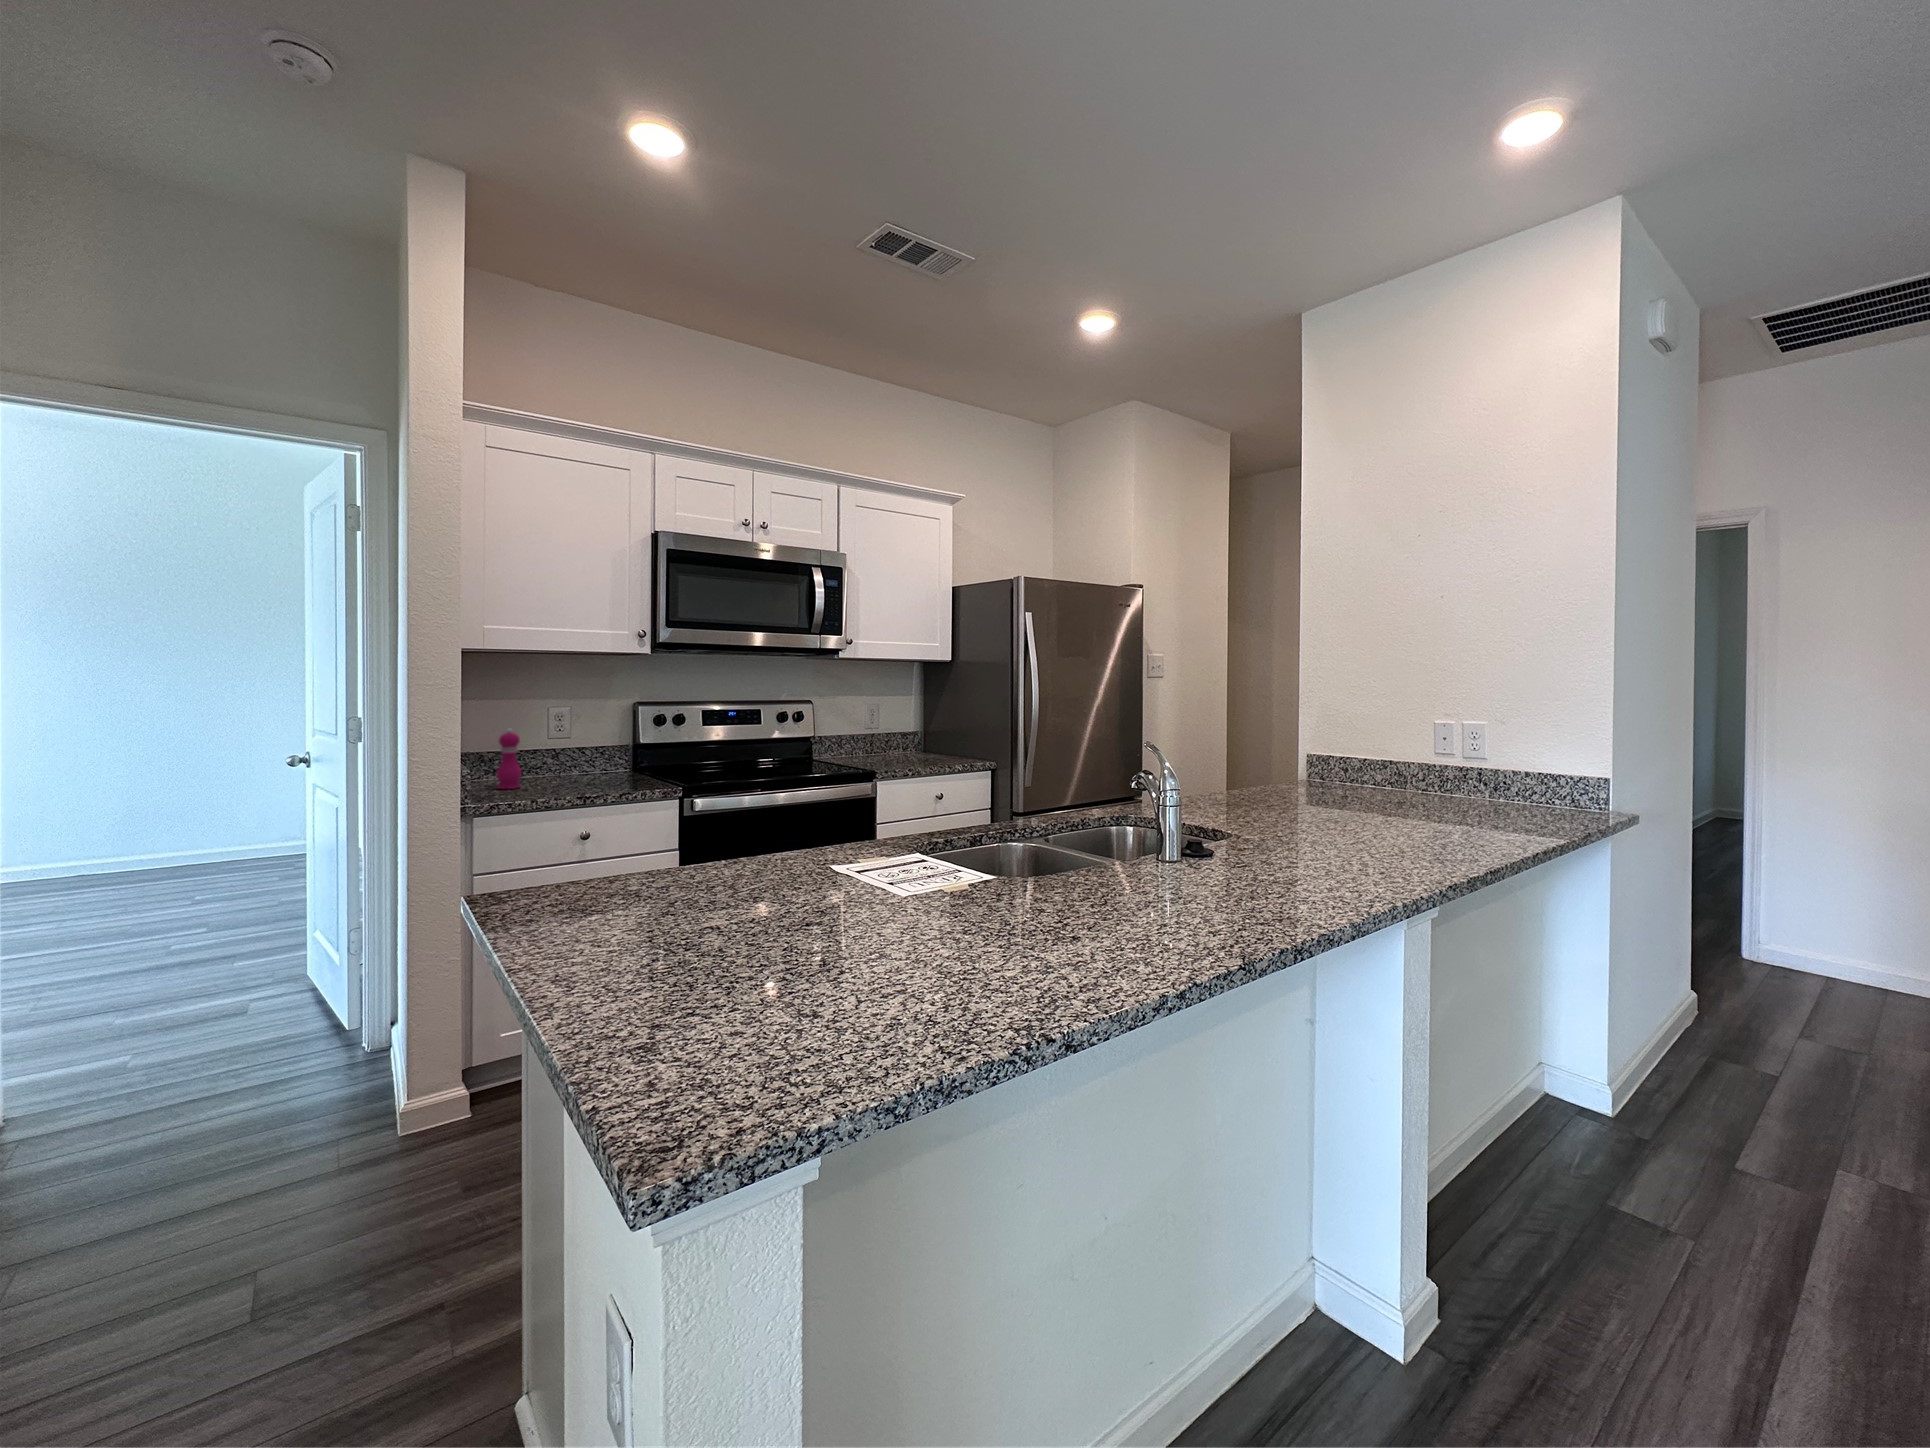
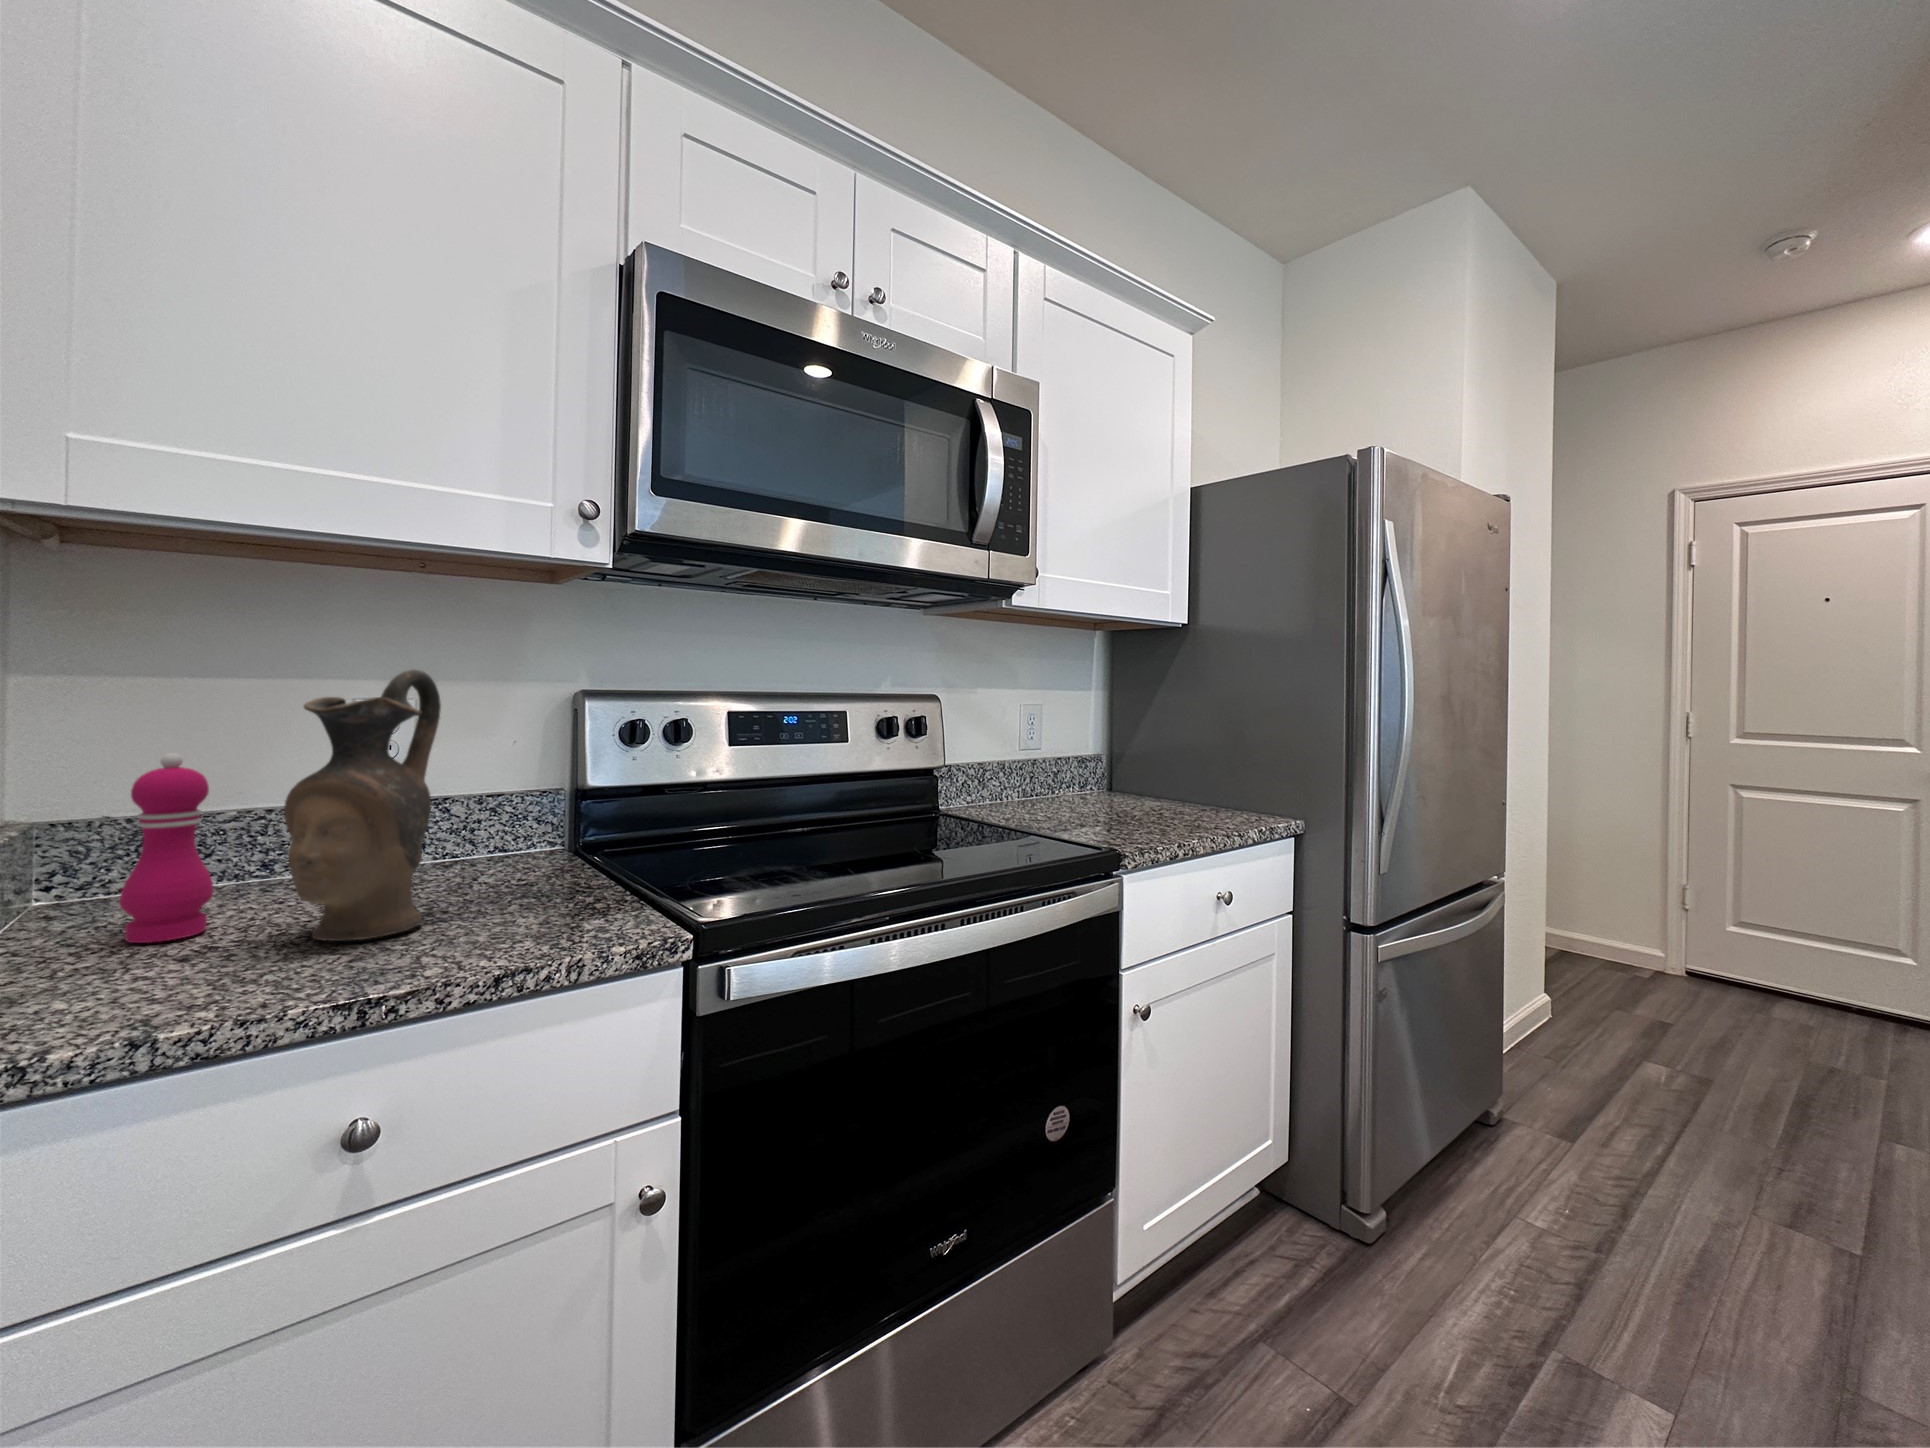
ceramic pitcher: none [548,699,592,789] -> present [284,670,441,941]

